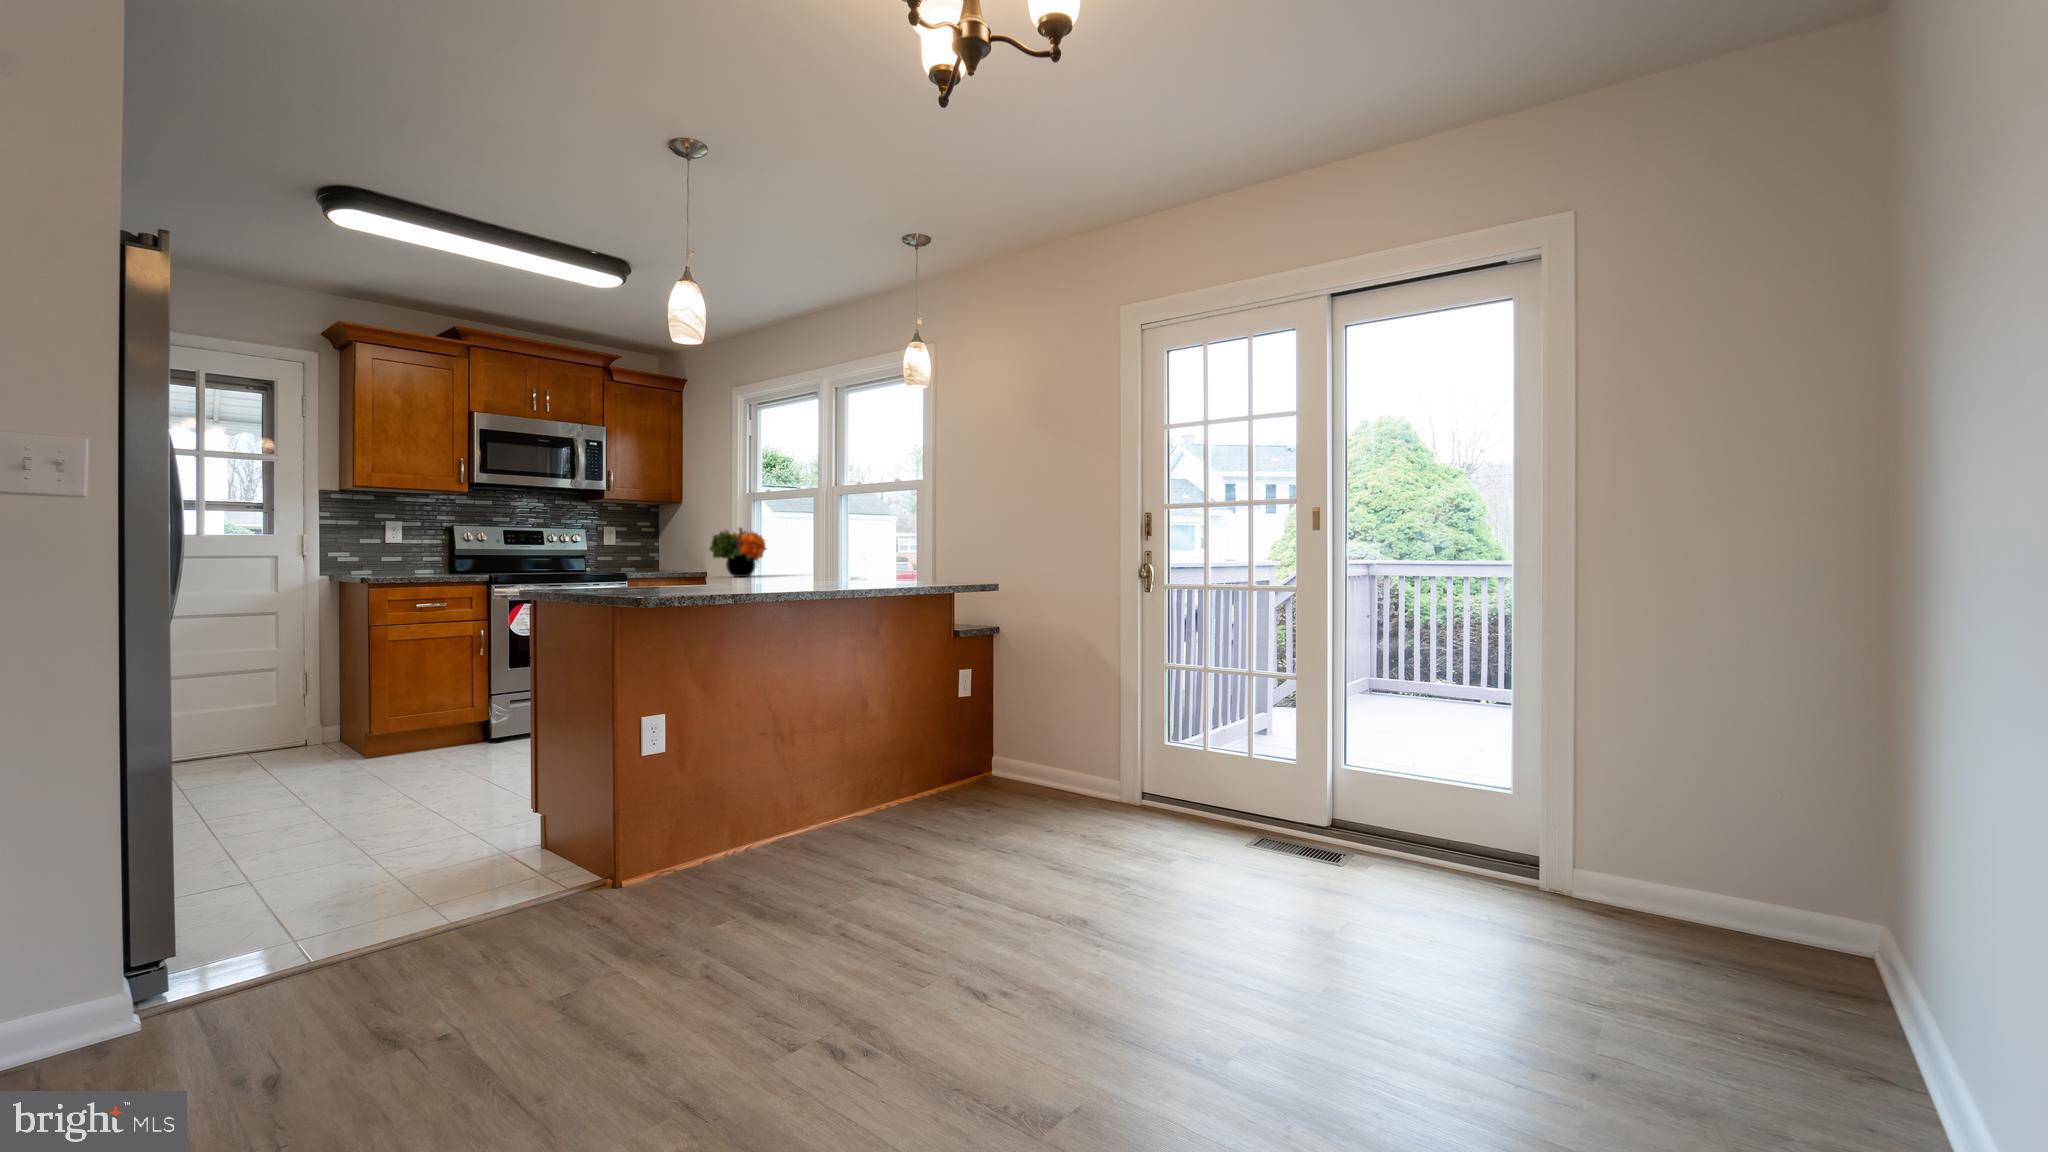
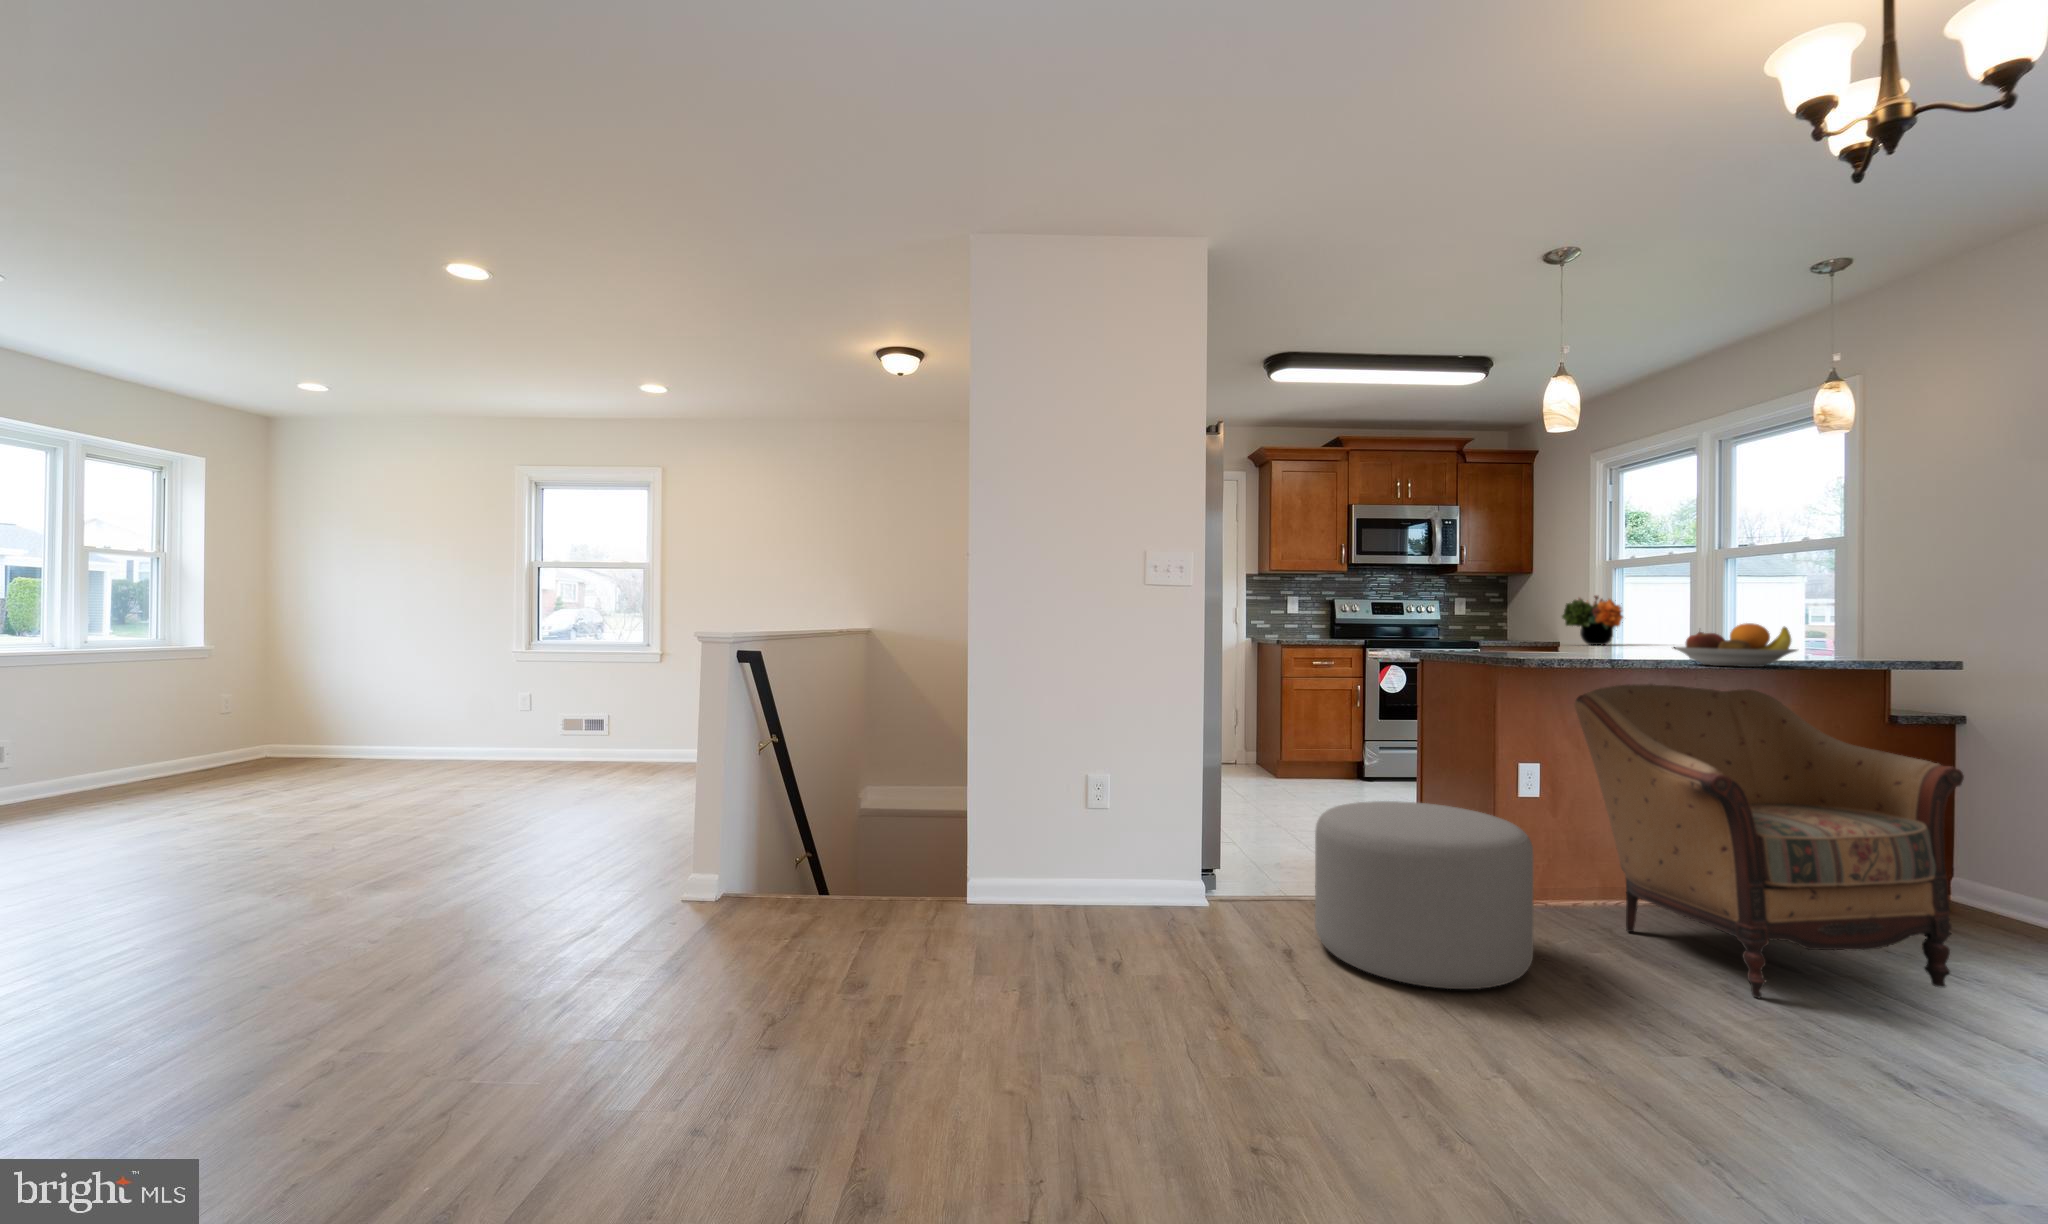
fruit bowl: none [793,555,890,597] -> present [1674,623,1797,667]
armchair: none [700,619,994,927] -> present [1574,684,1964,998]
ottoman: none [333,790,644,1063] -> present [1315,801,1533,989]

